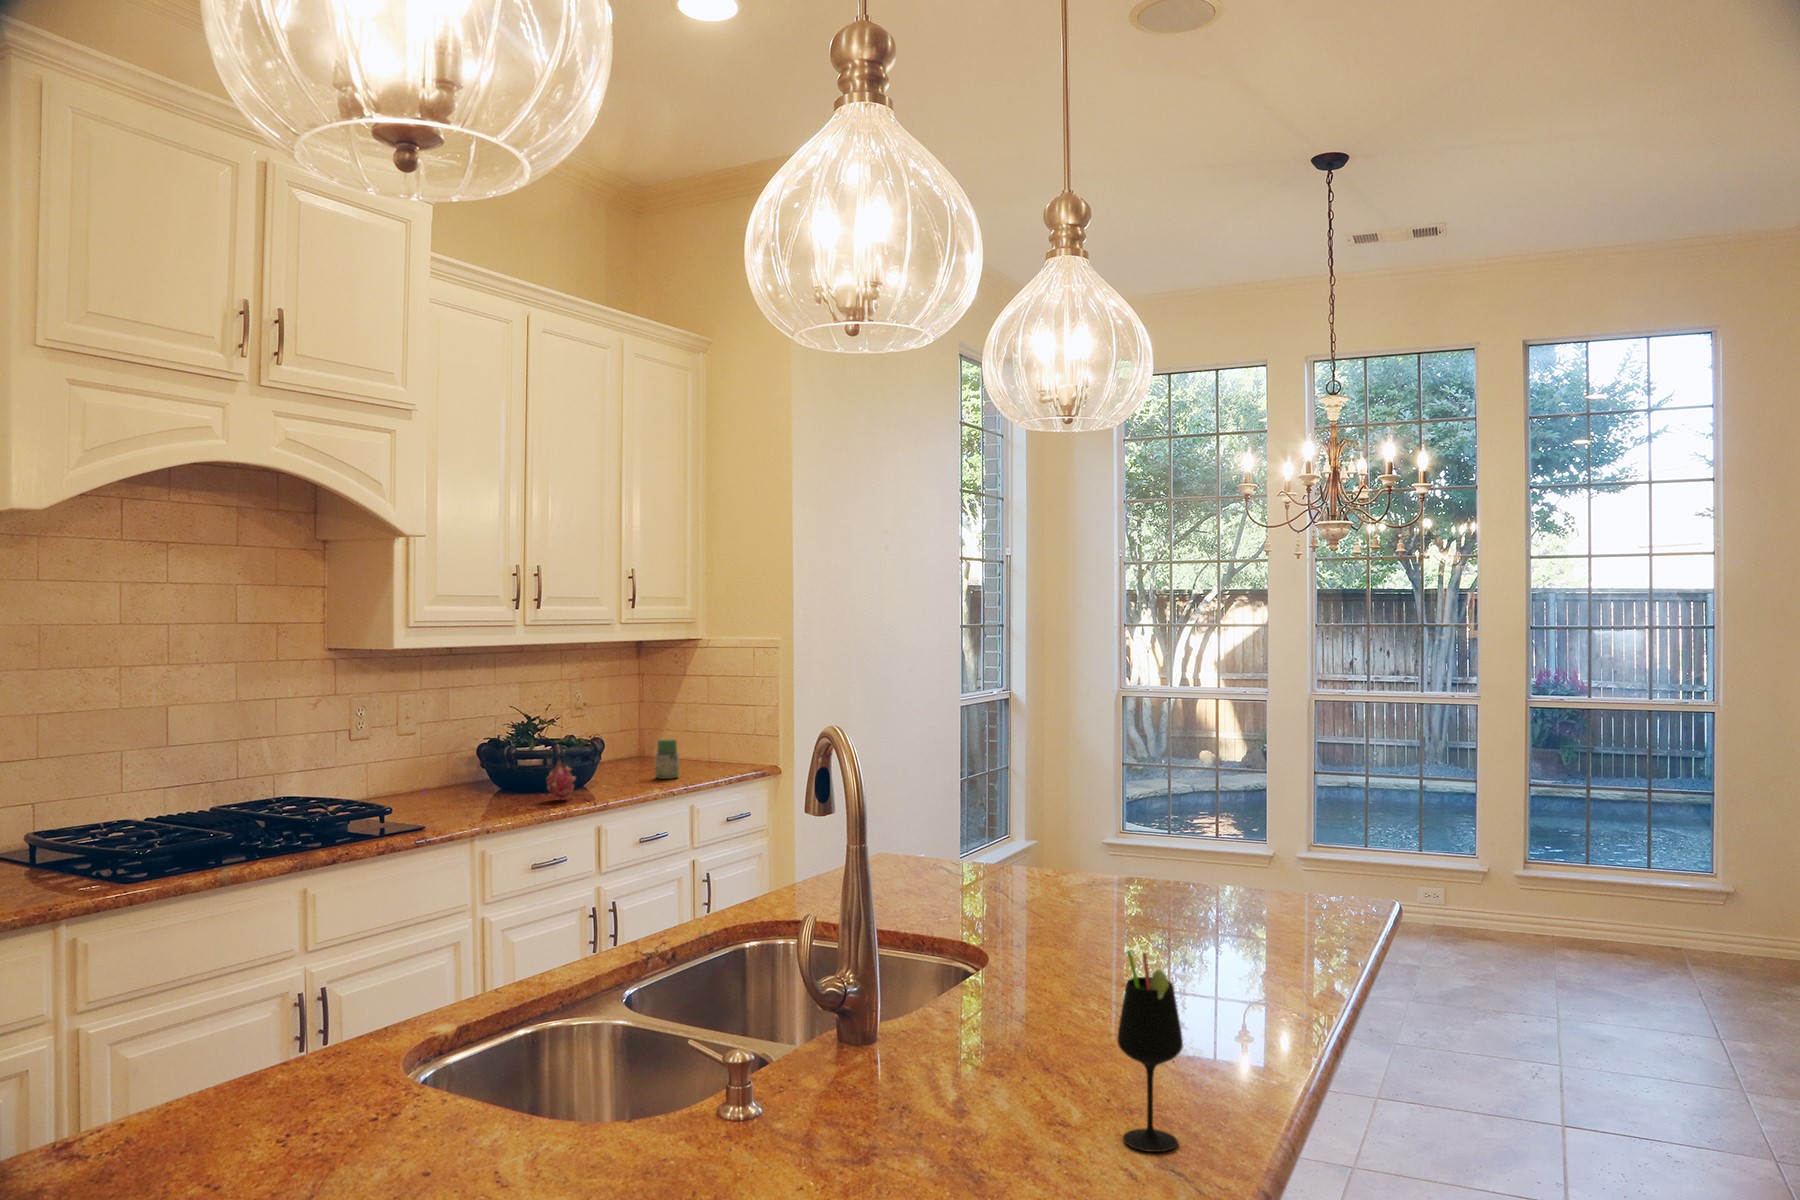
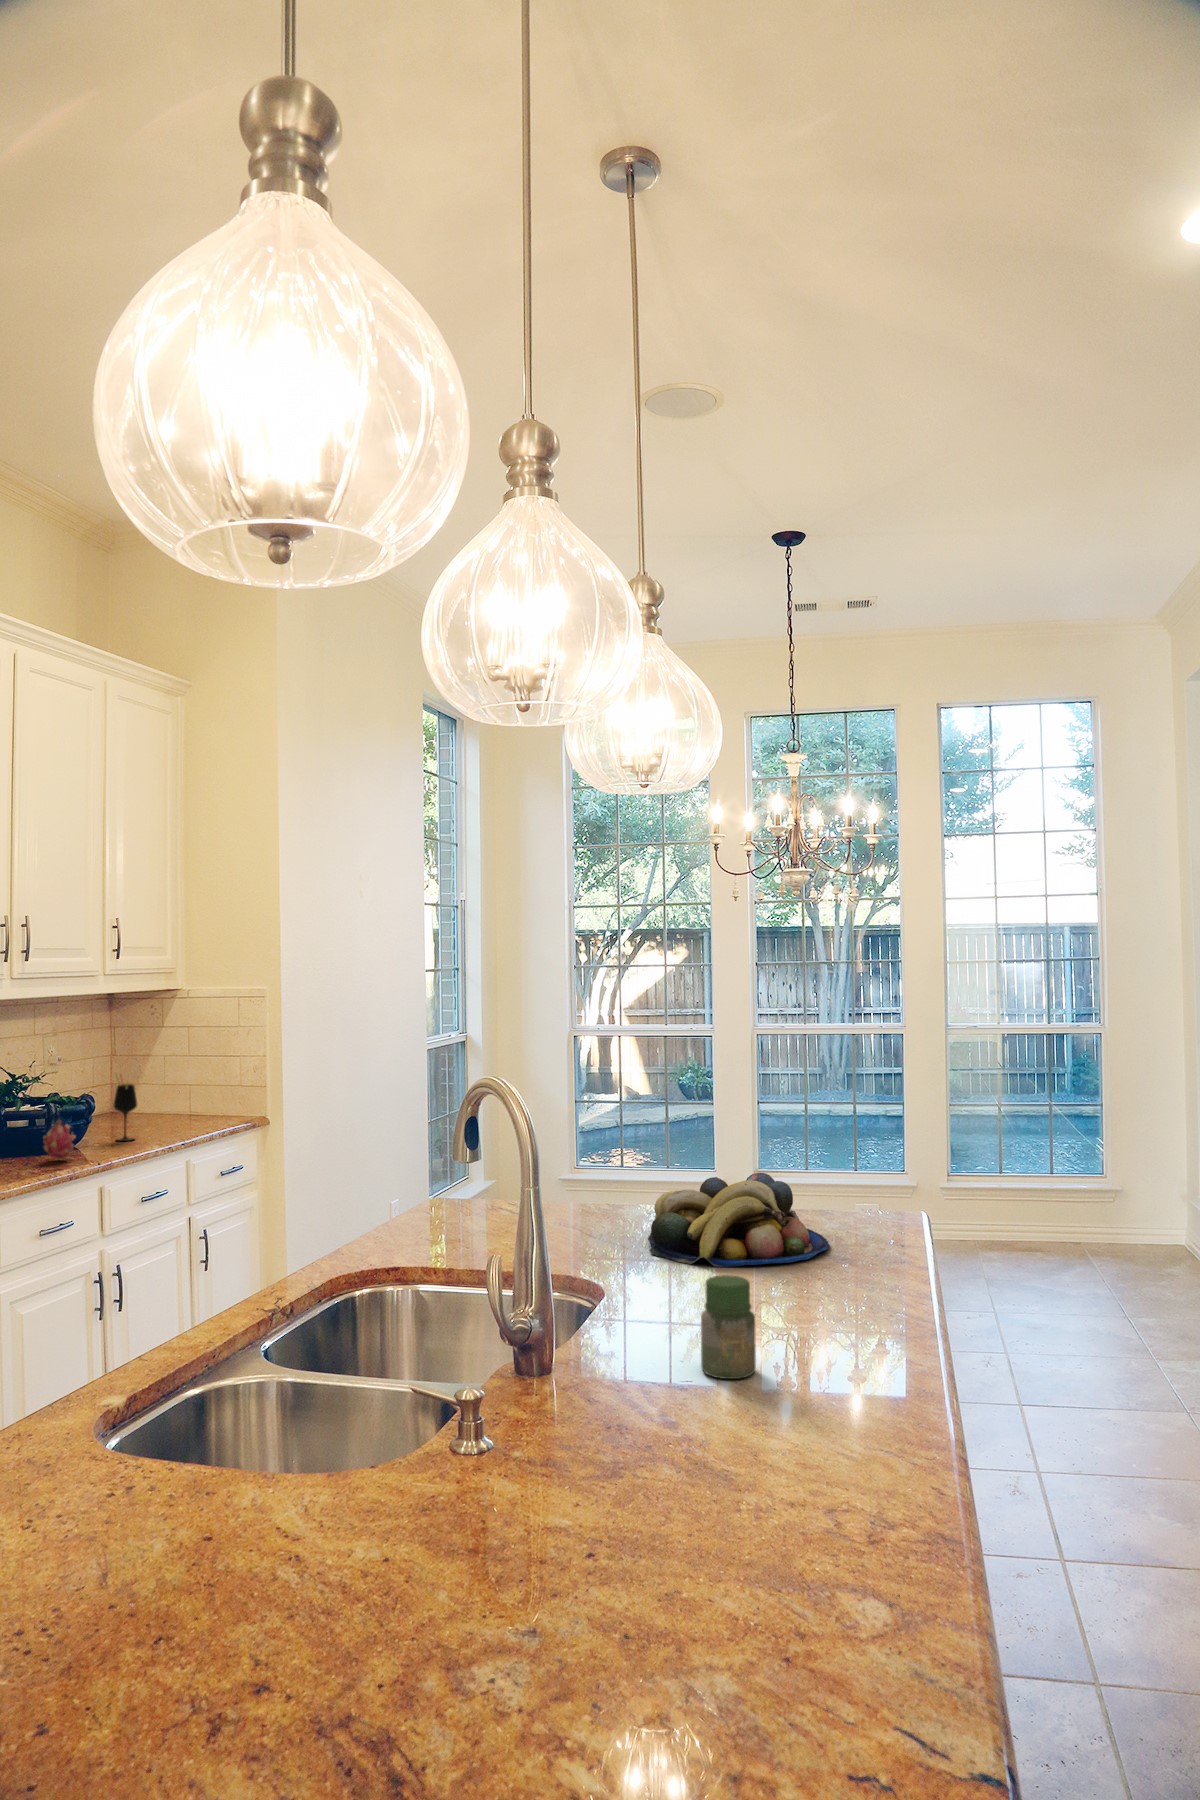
jar: present [655,739,679,779] -> present [701,1275,756,1379]
fruit bowl: none [1065,845,1271,945] -> present [648,1173,829,1267]
wine glass: present [1117,951,1183,1152] -> present [113,1075,137,1141]

